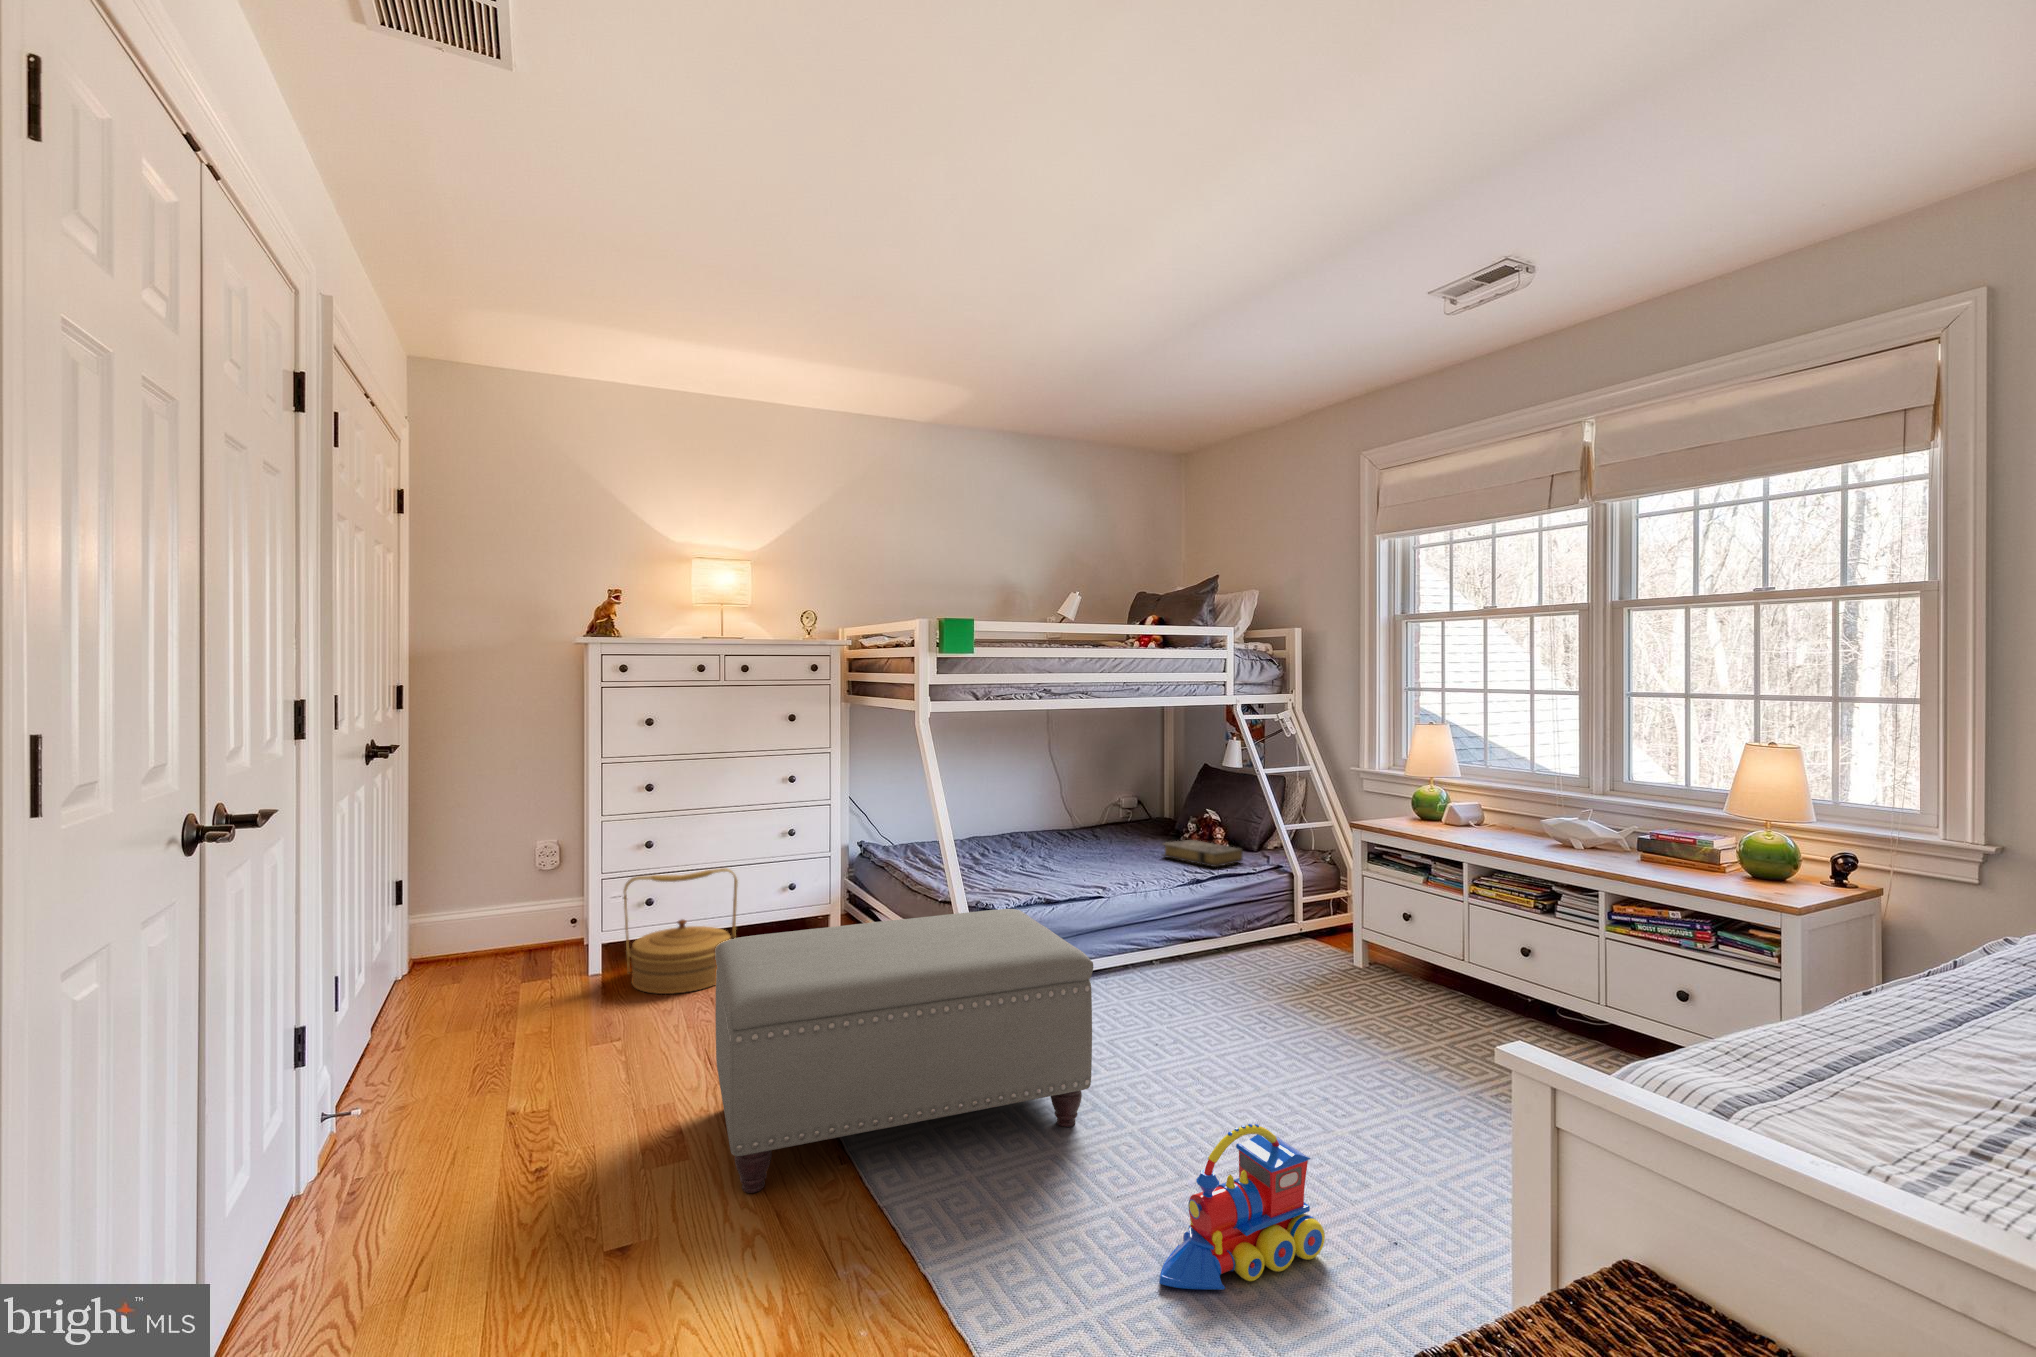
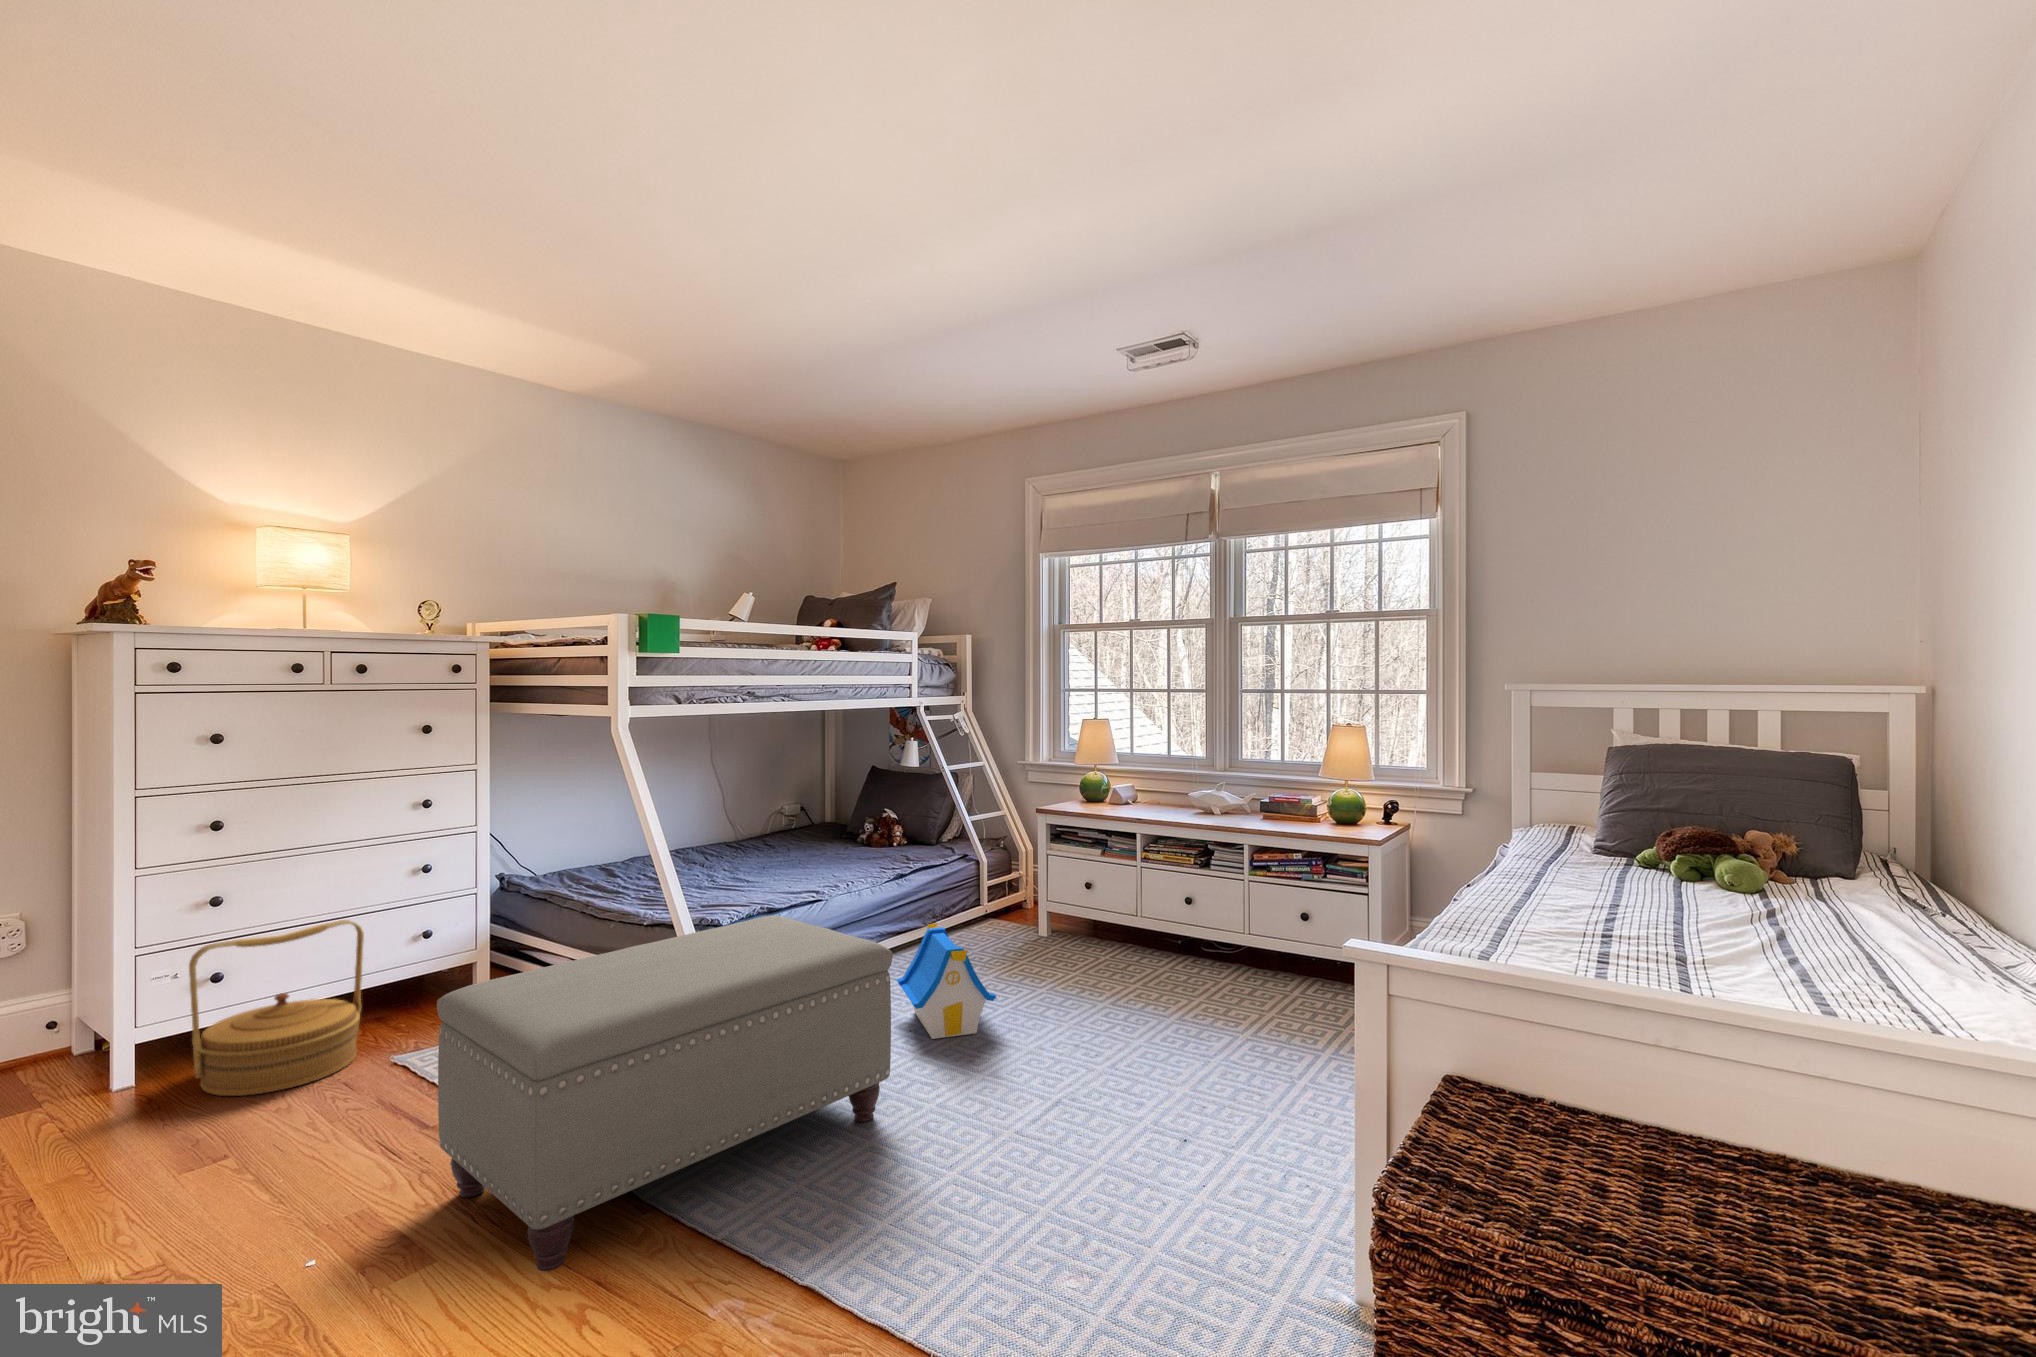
book: present [1163,840,1243,867] -> none [854,839,934,862]
toy house: none [1154,935,1246,1059] -> present [897,923,996,1039]
toy train: present [1159,1124,1325,1290] -> none [1022,1064,1139,1224]

